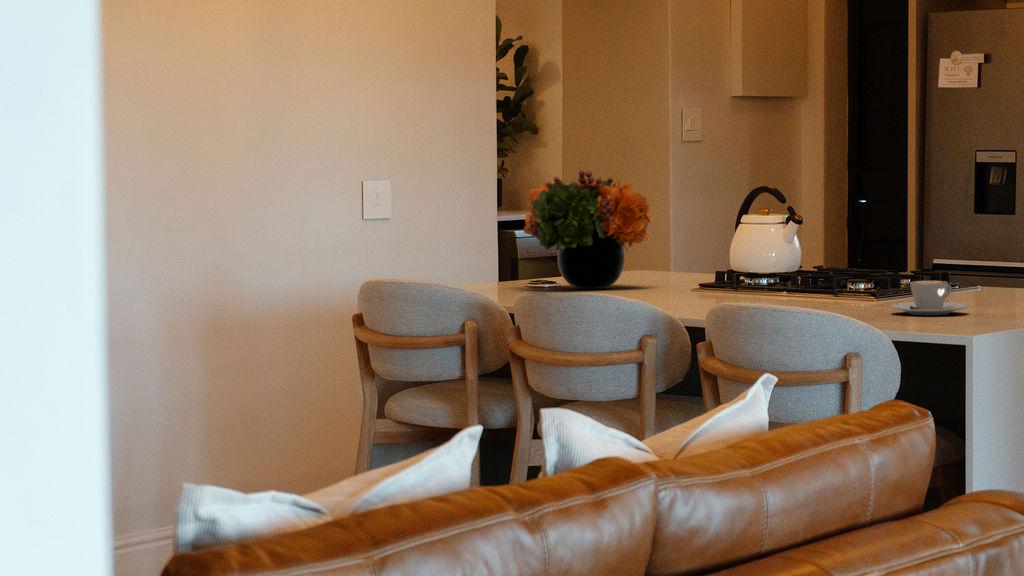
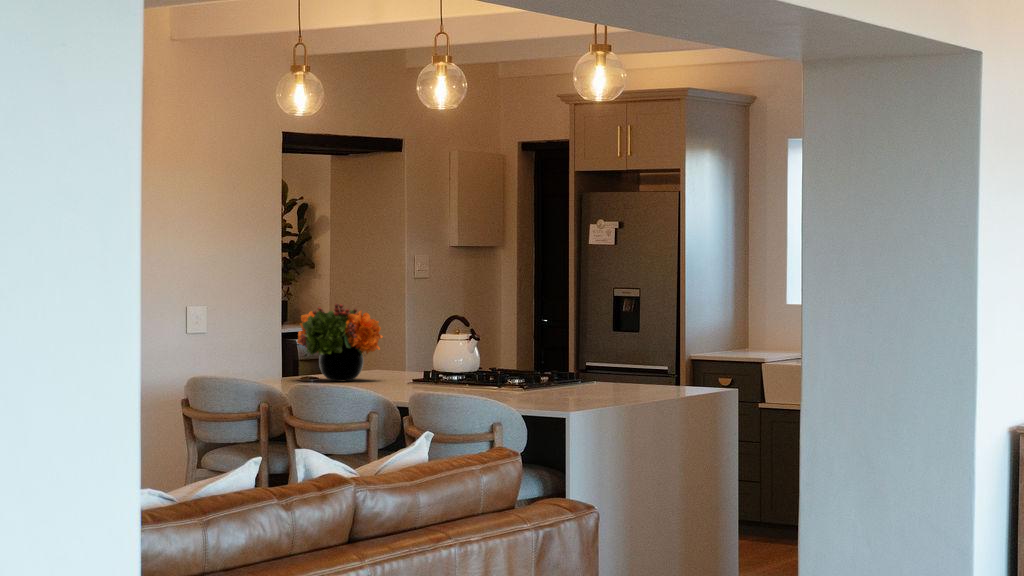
coffee cup: present [891,281,968,315] -> none [520,380,565,401]

